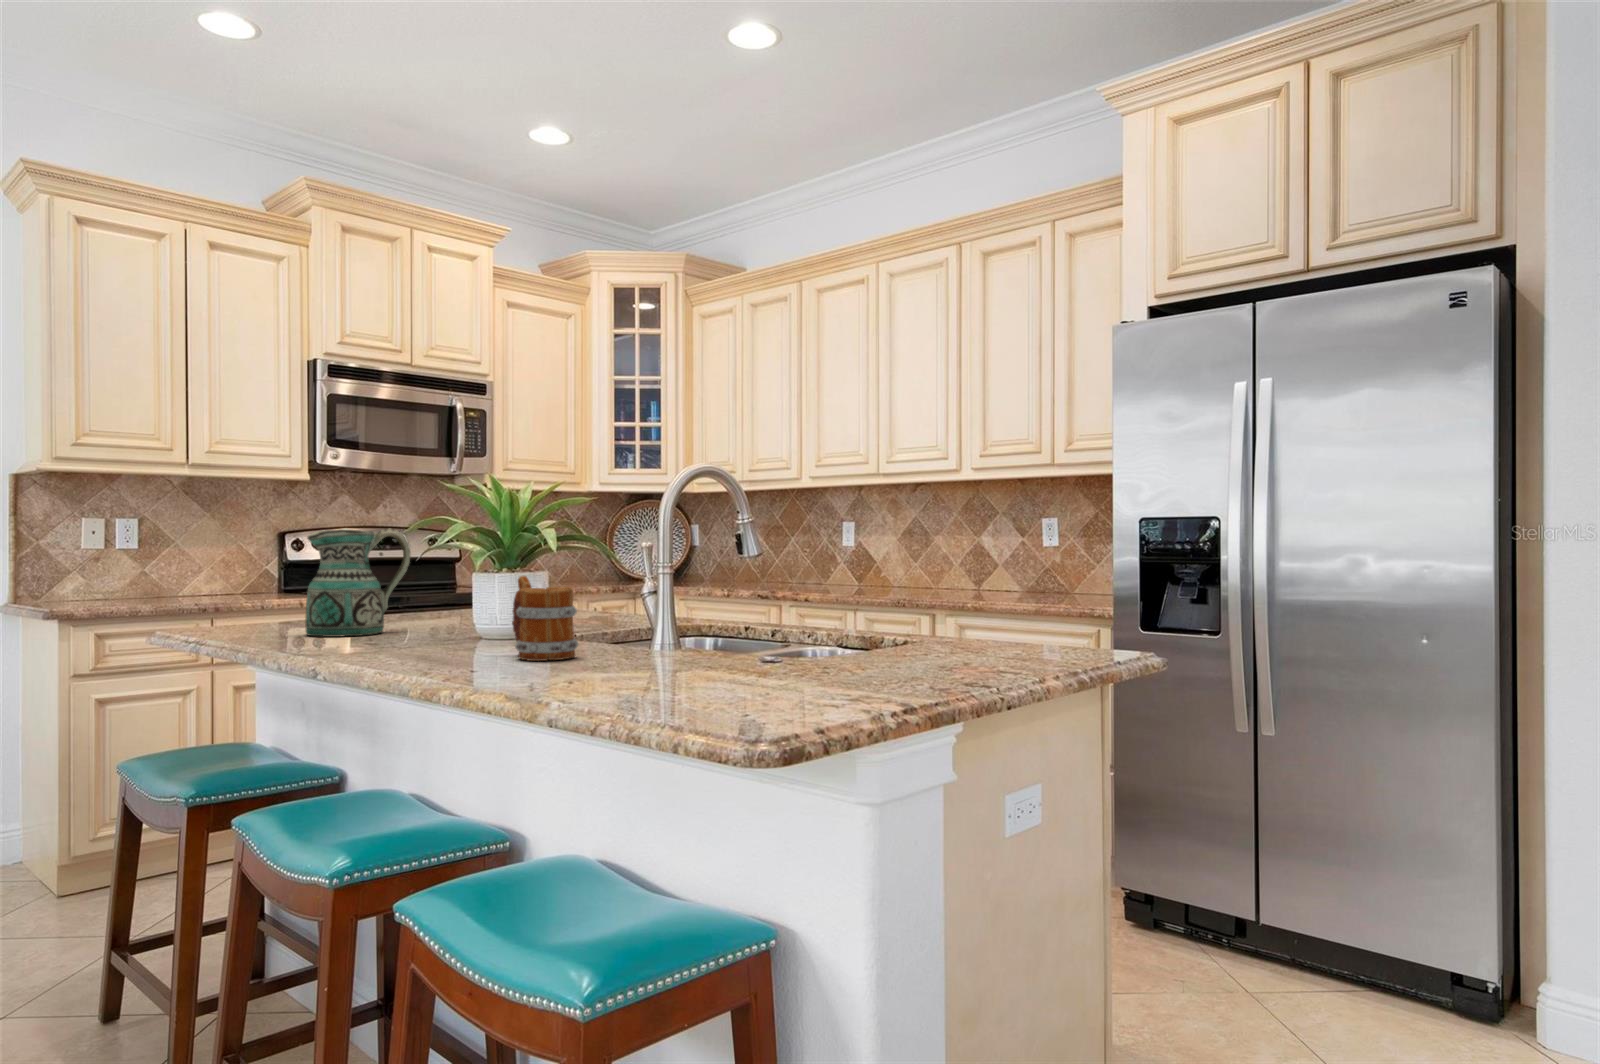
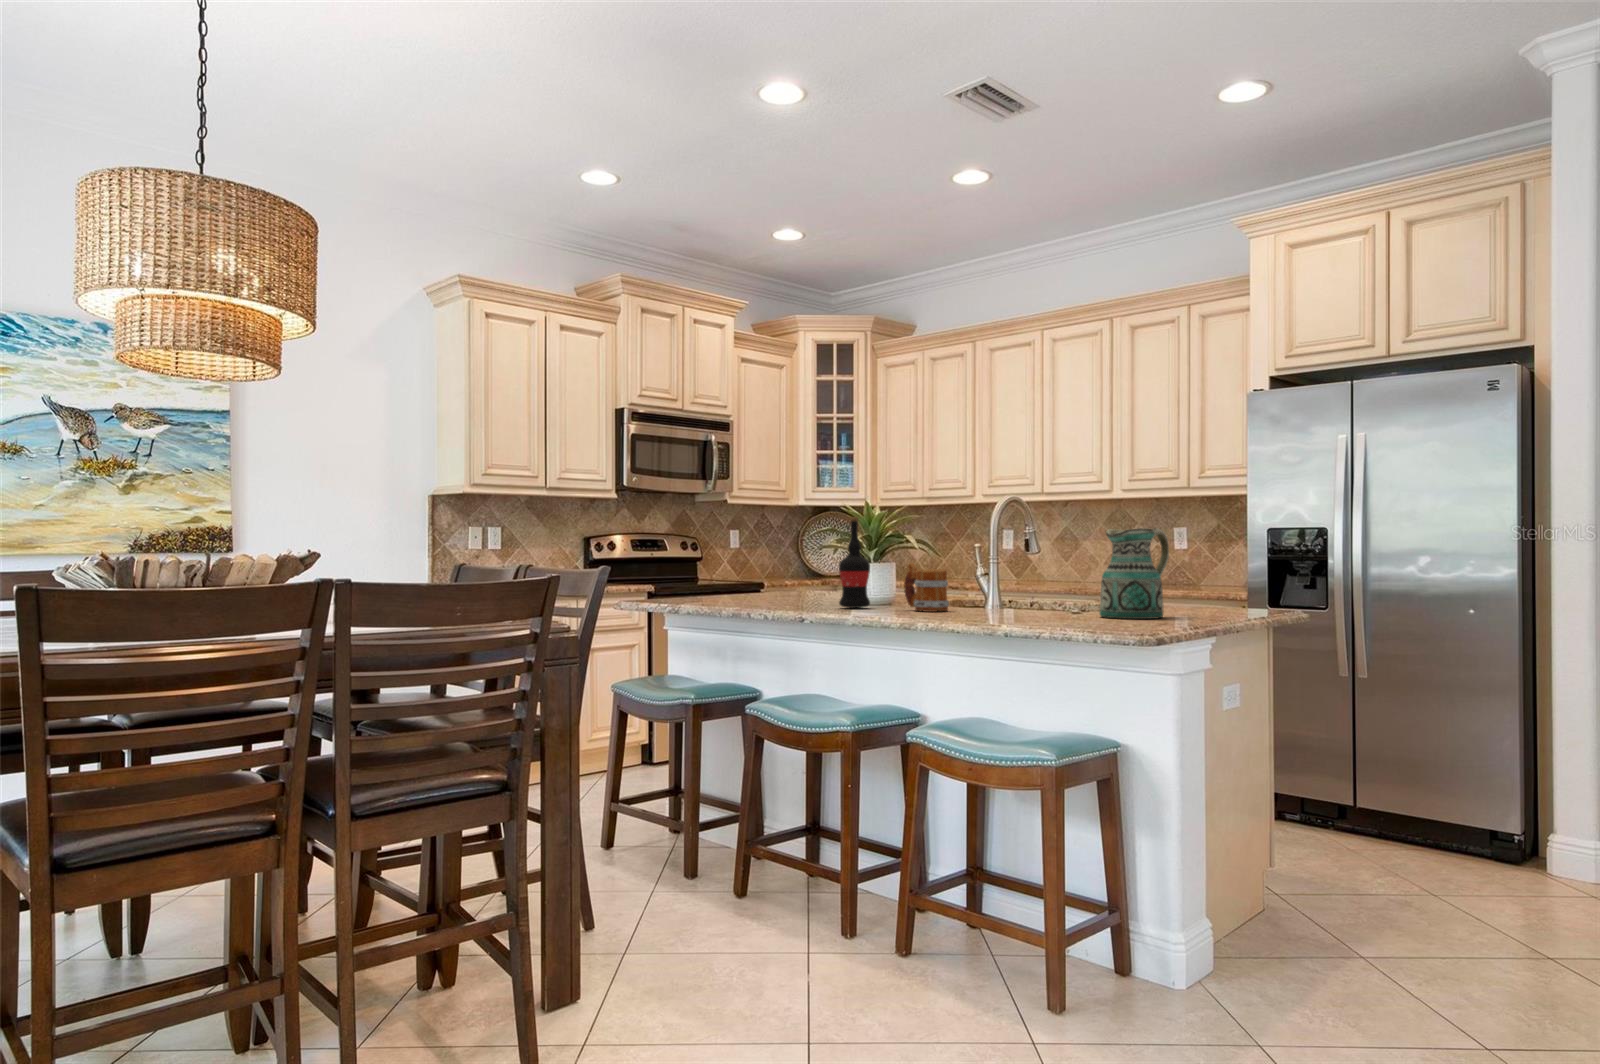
wine bottle: none [423,500,477,649] -> present [839,517,870,608]
ceramic pitcher: present [305,528,411,637] -> present [1100,528,1169,619]

